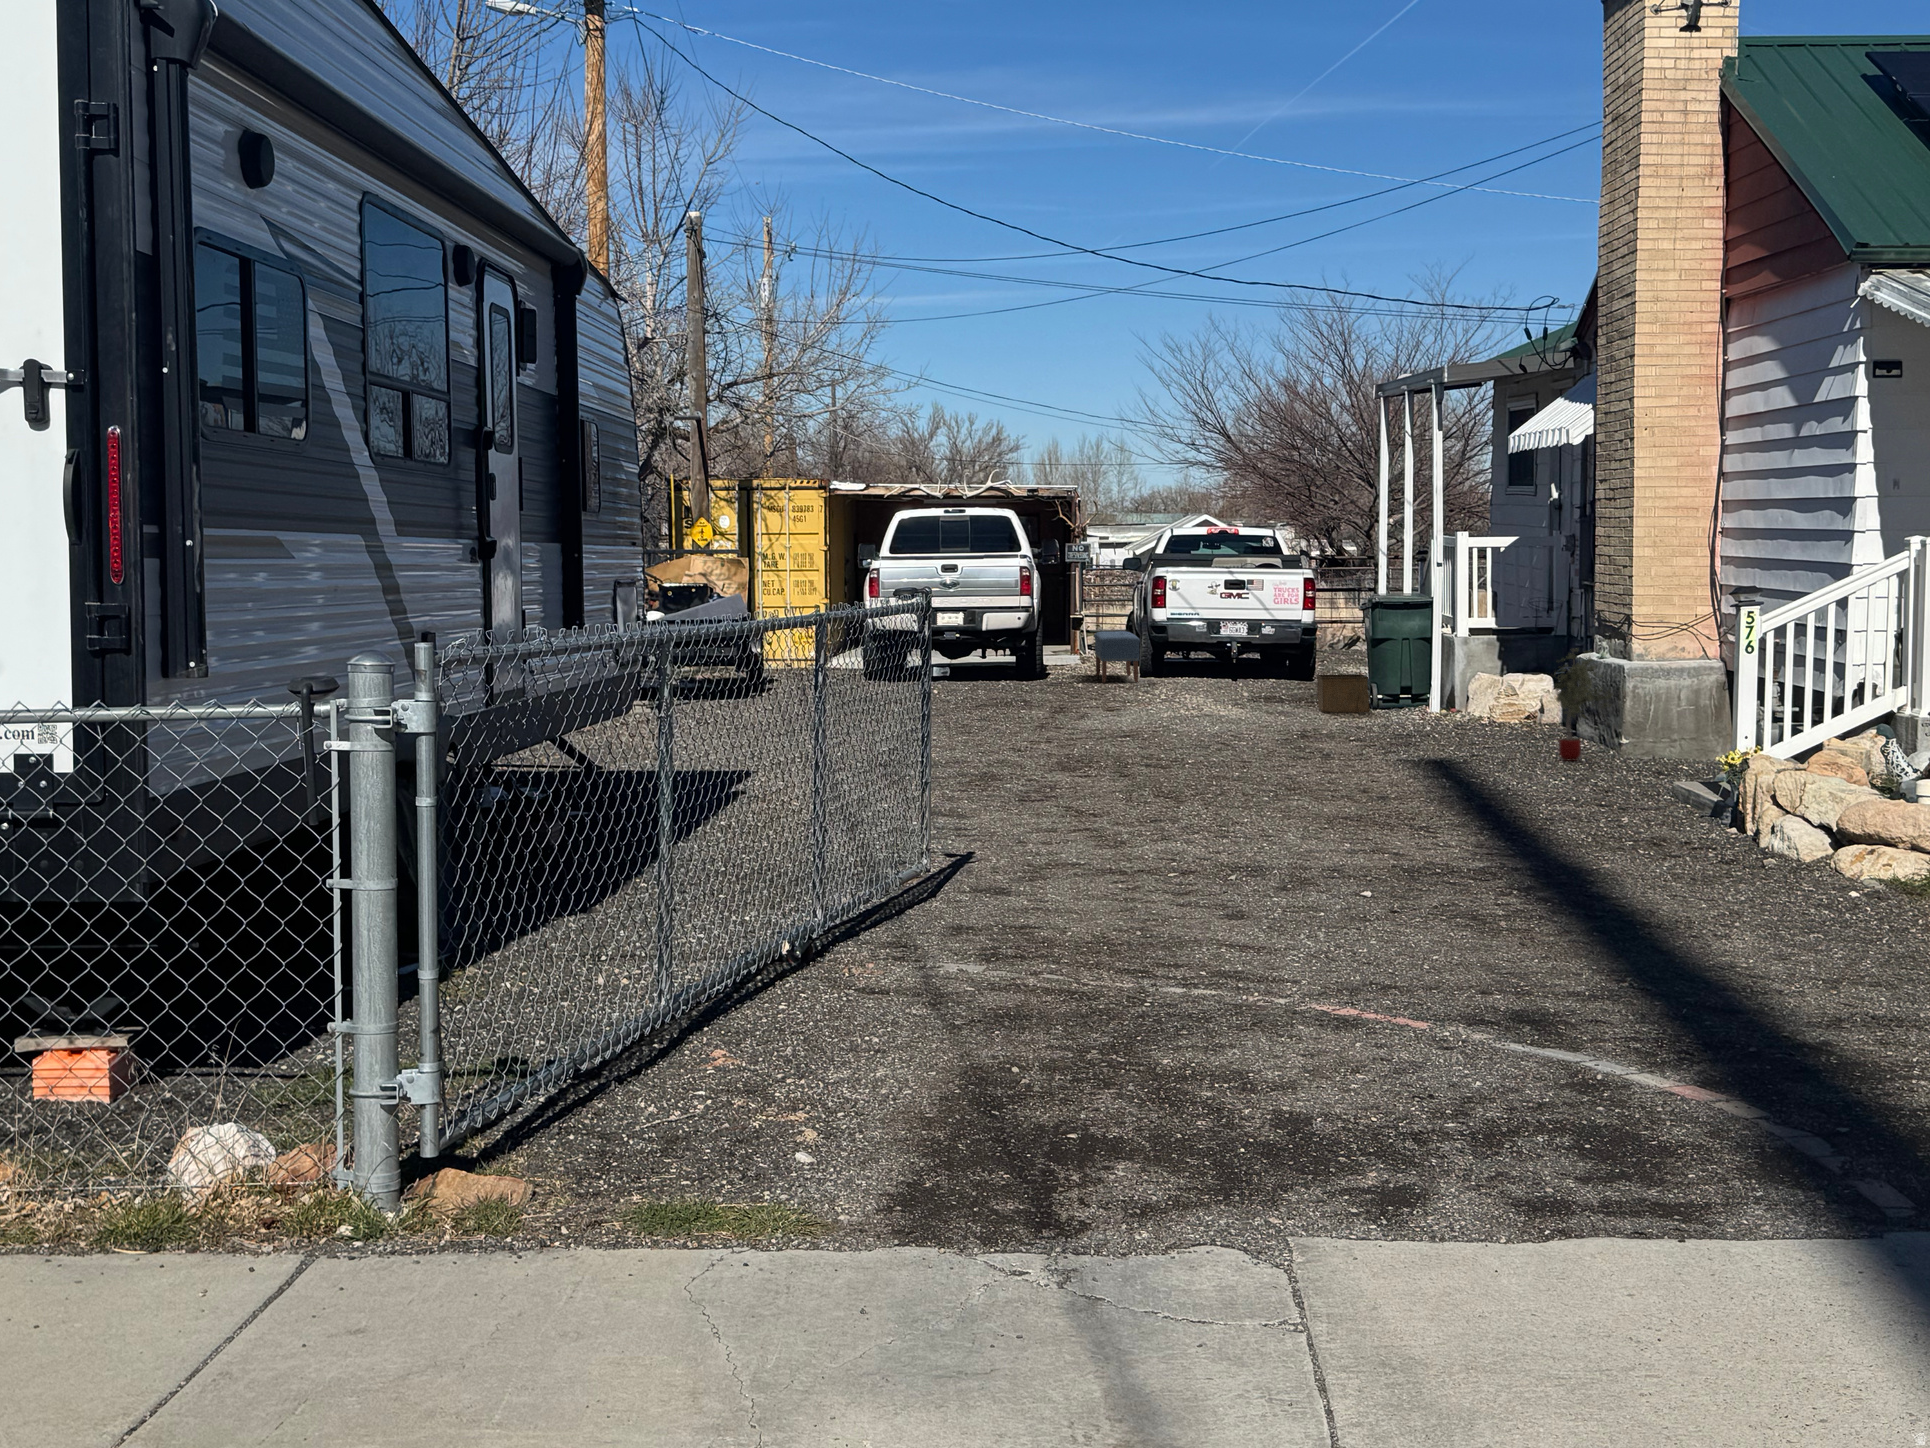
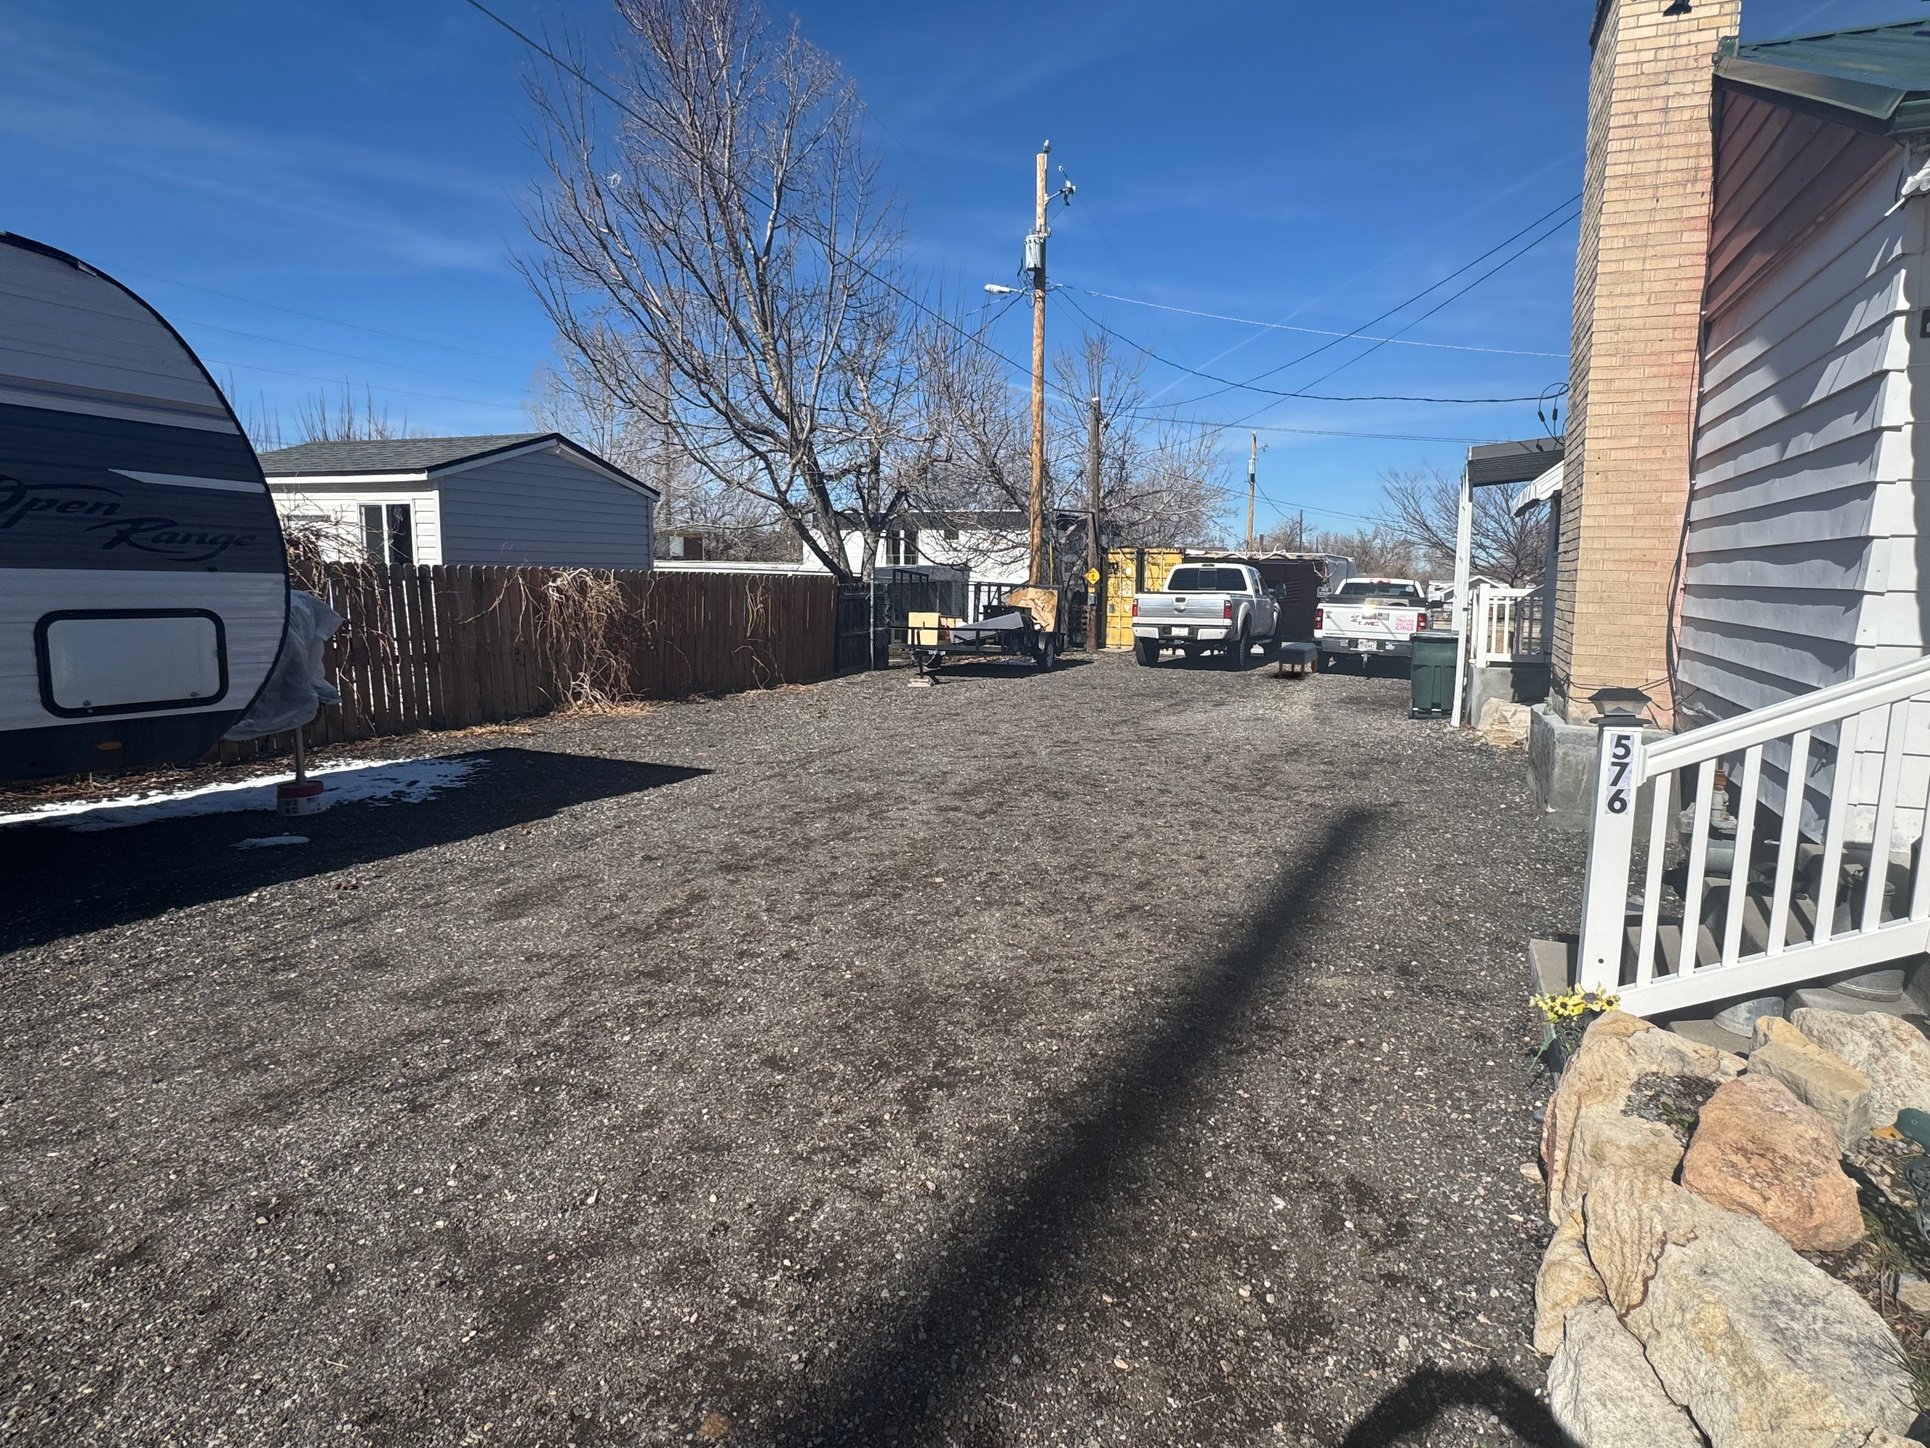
potted tree: present [1555,649,1612,761] -> none [1452,701,1522,814]
storage bin: present [1316,674,1370,713] -> none [1369,690,1412,725]

